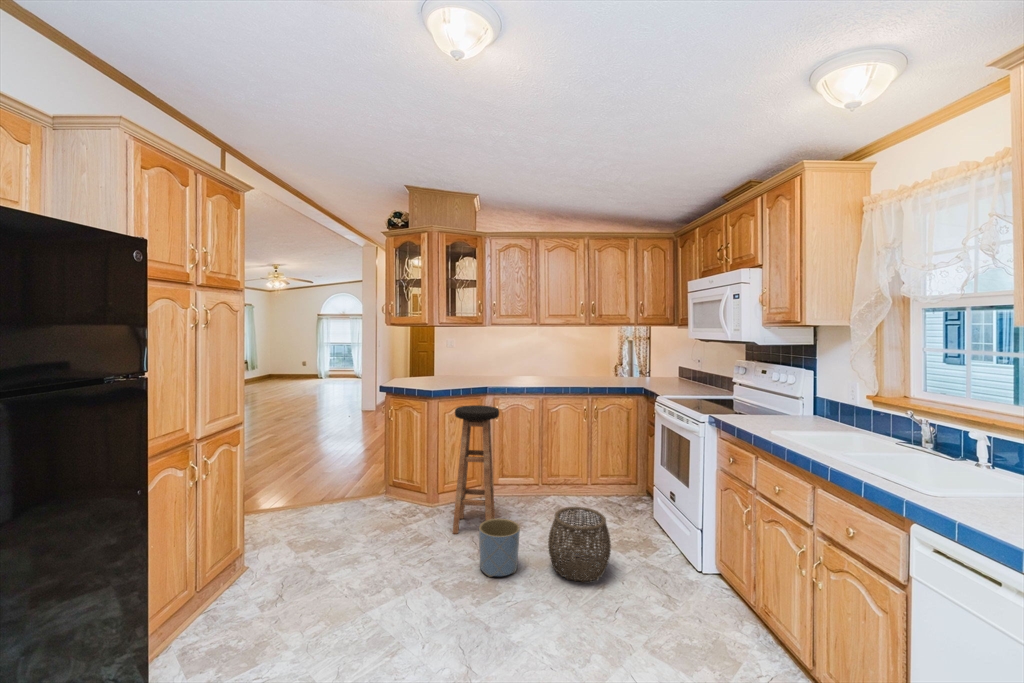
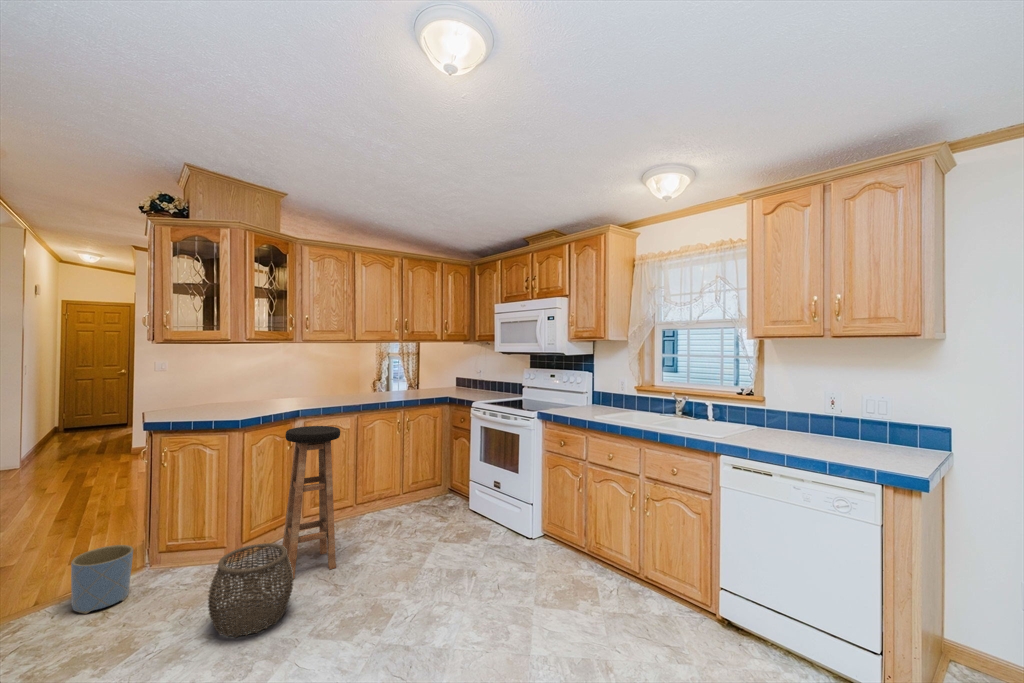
woven basket: present [548,507,611,582] -> present [208,543,293,637]
planter: present [479,519,520,577] -> present [71,545,133,614]

